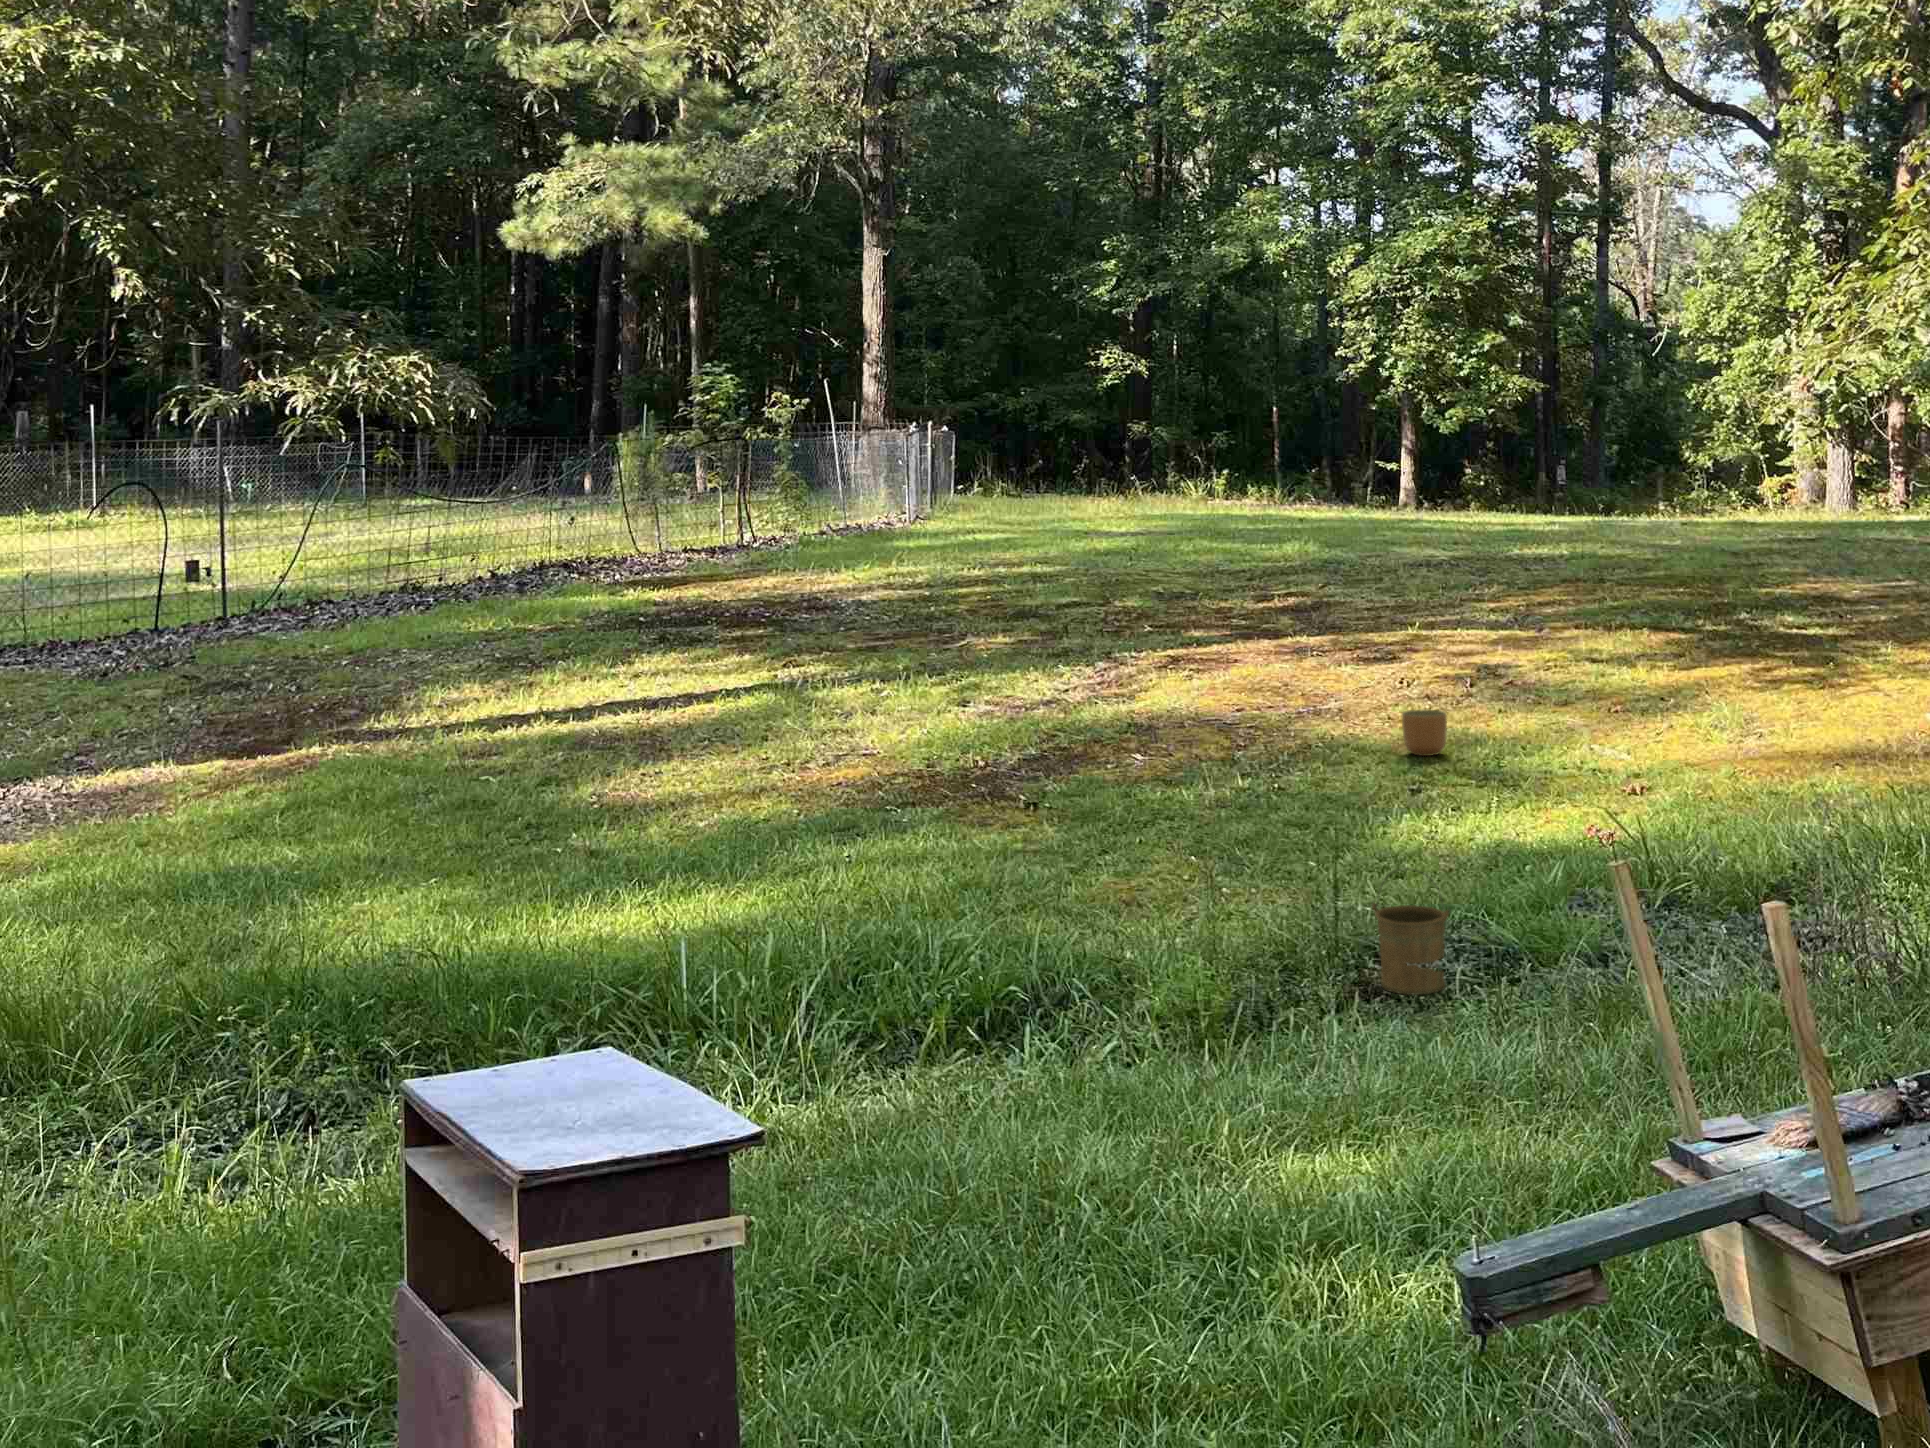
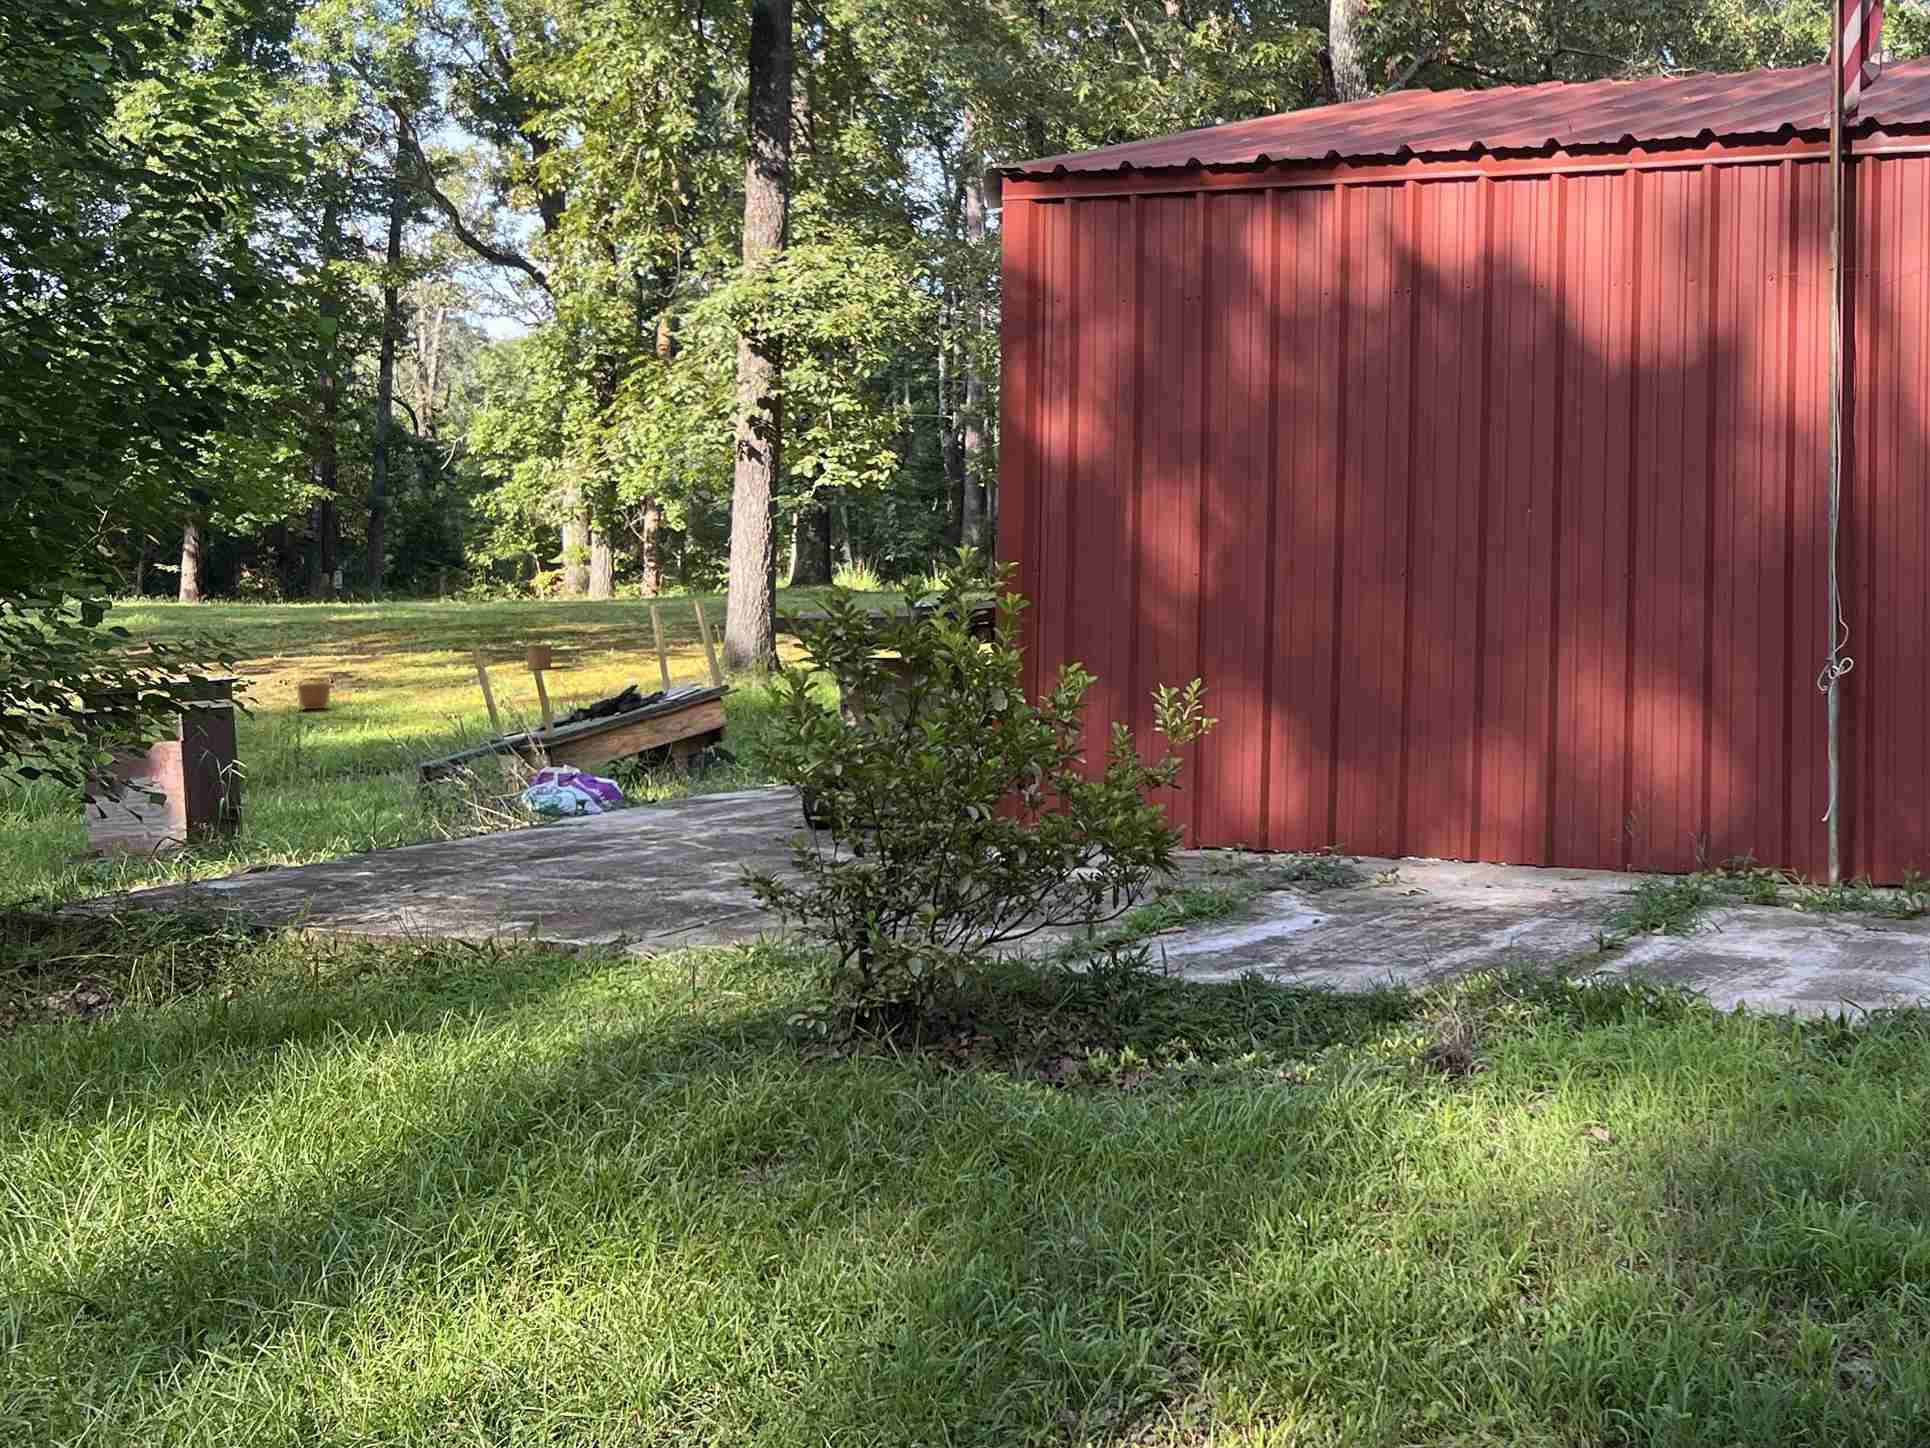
bucket: present [1371,870,1450,995] -> present [524,631,554,670]

